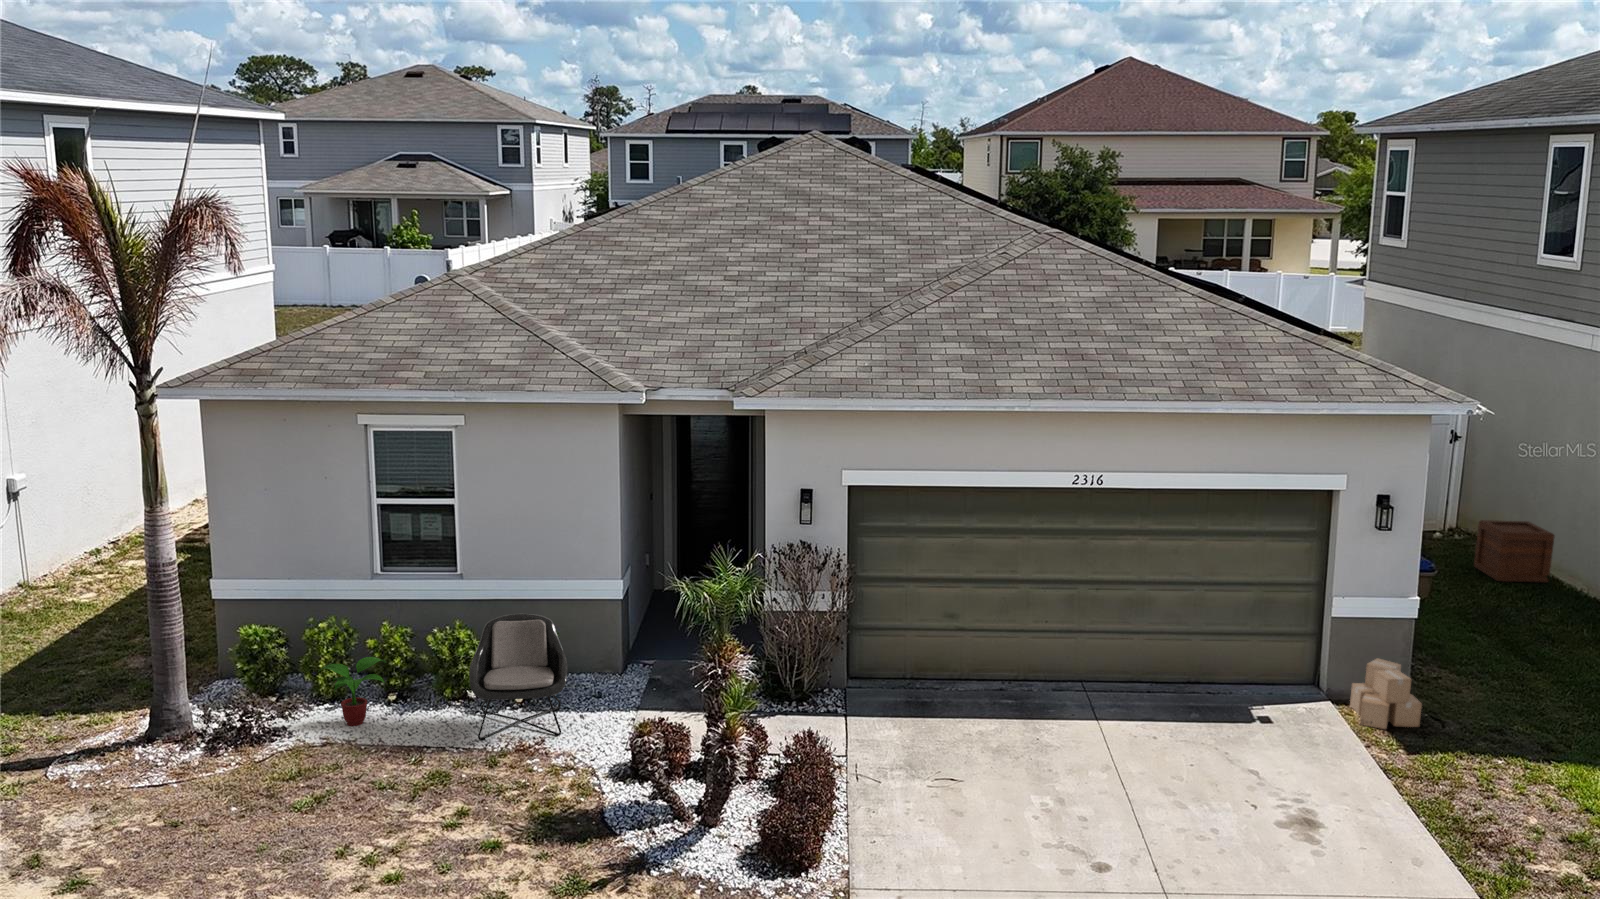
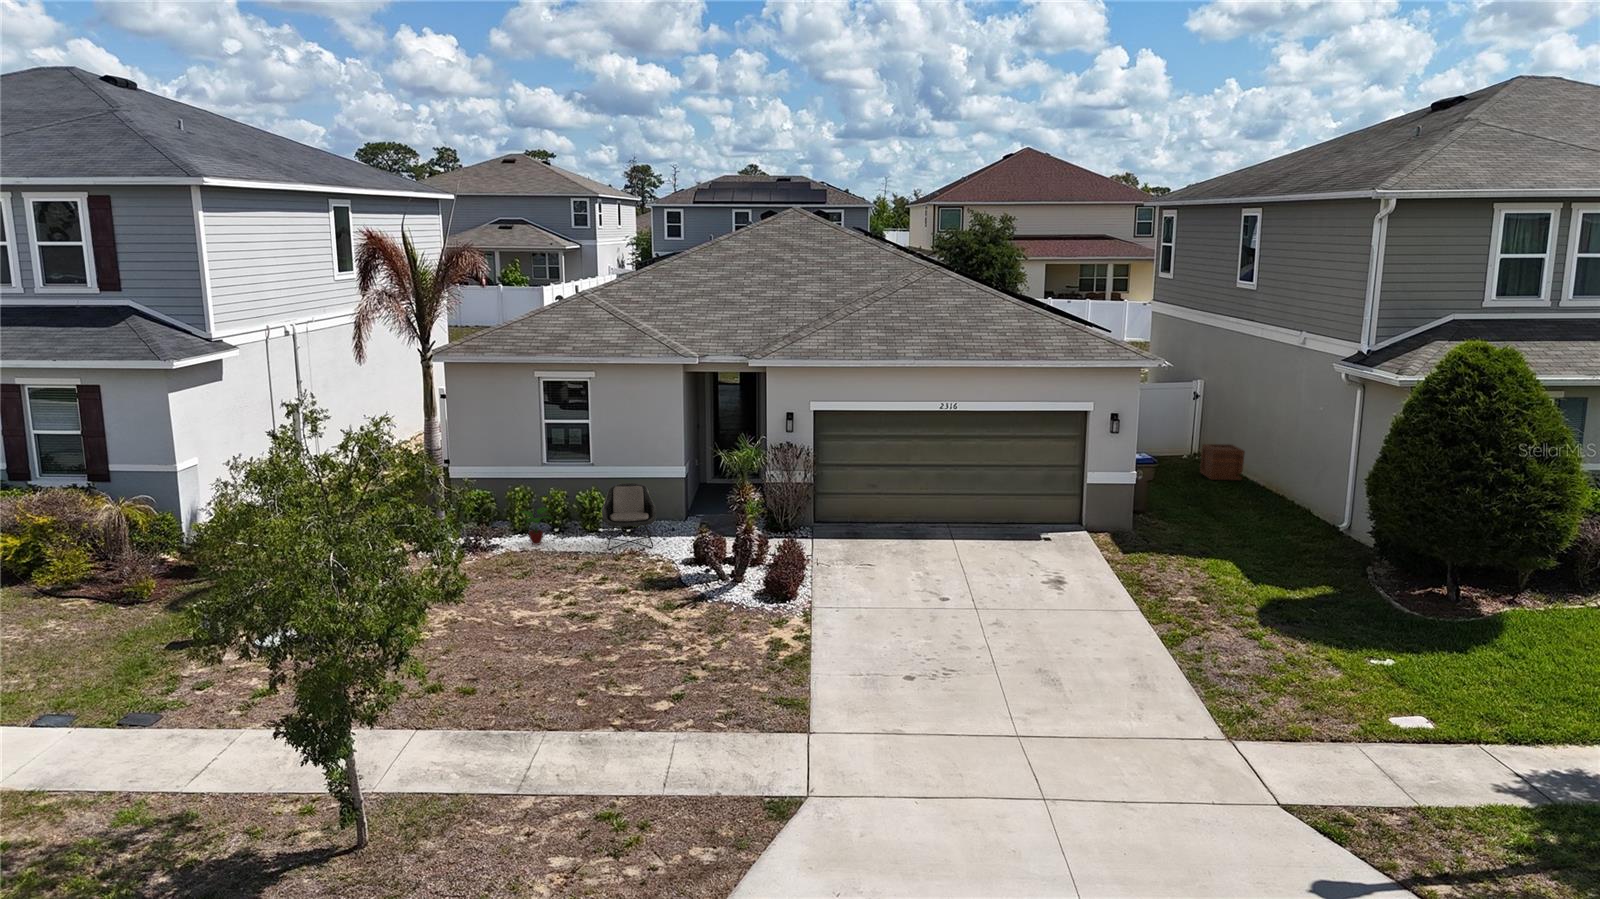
cardboard box: present [1350,658,1422,729] -> none [1099,508,1136,546]

